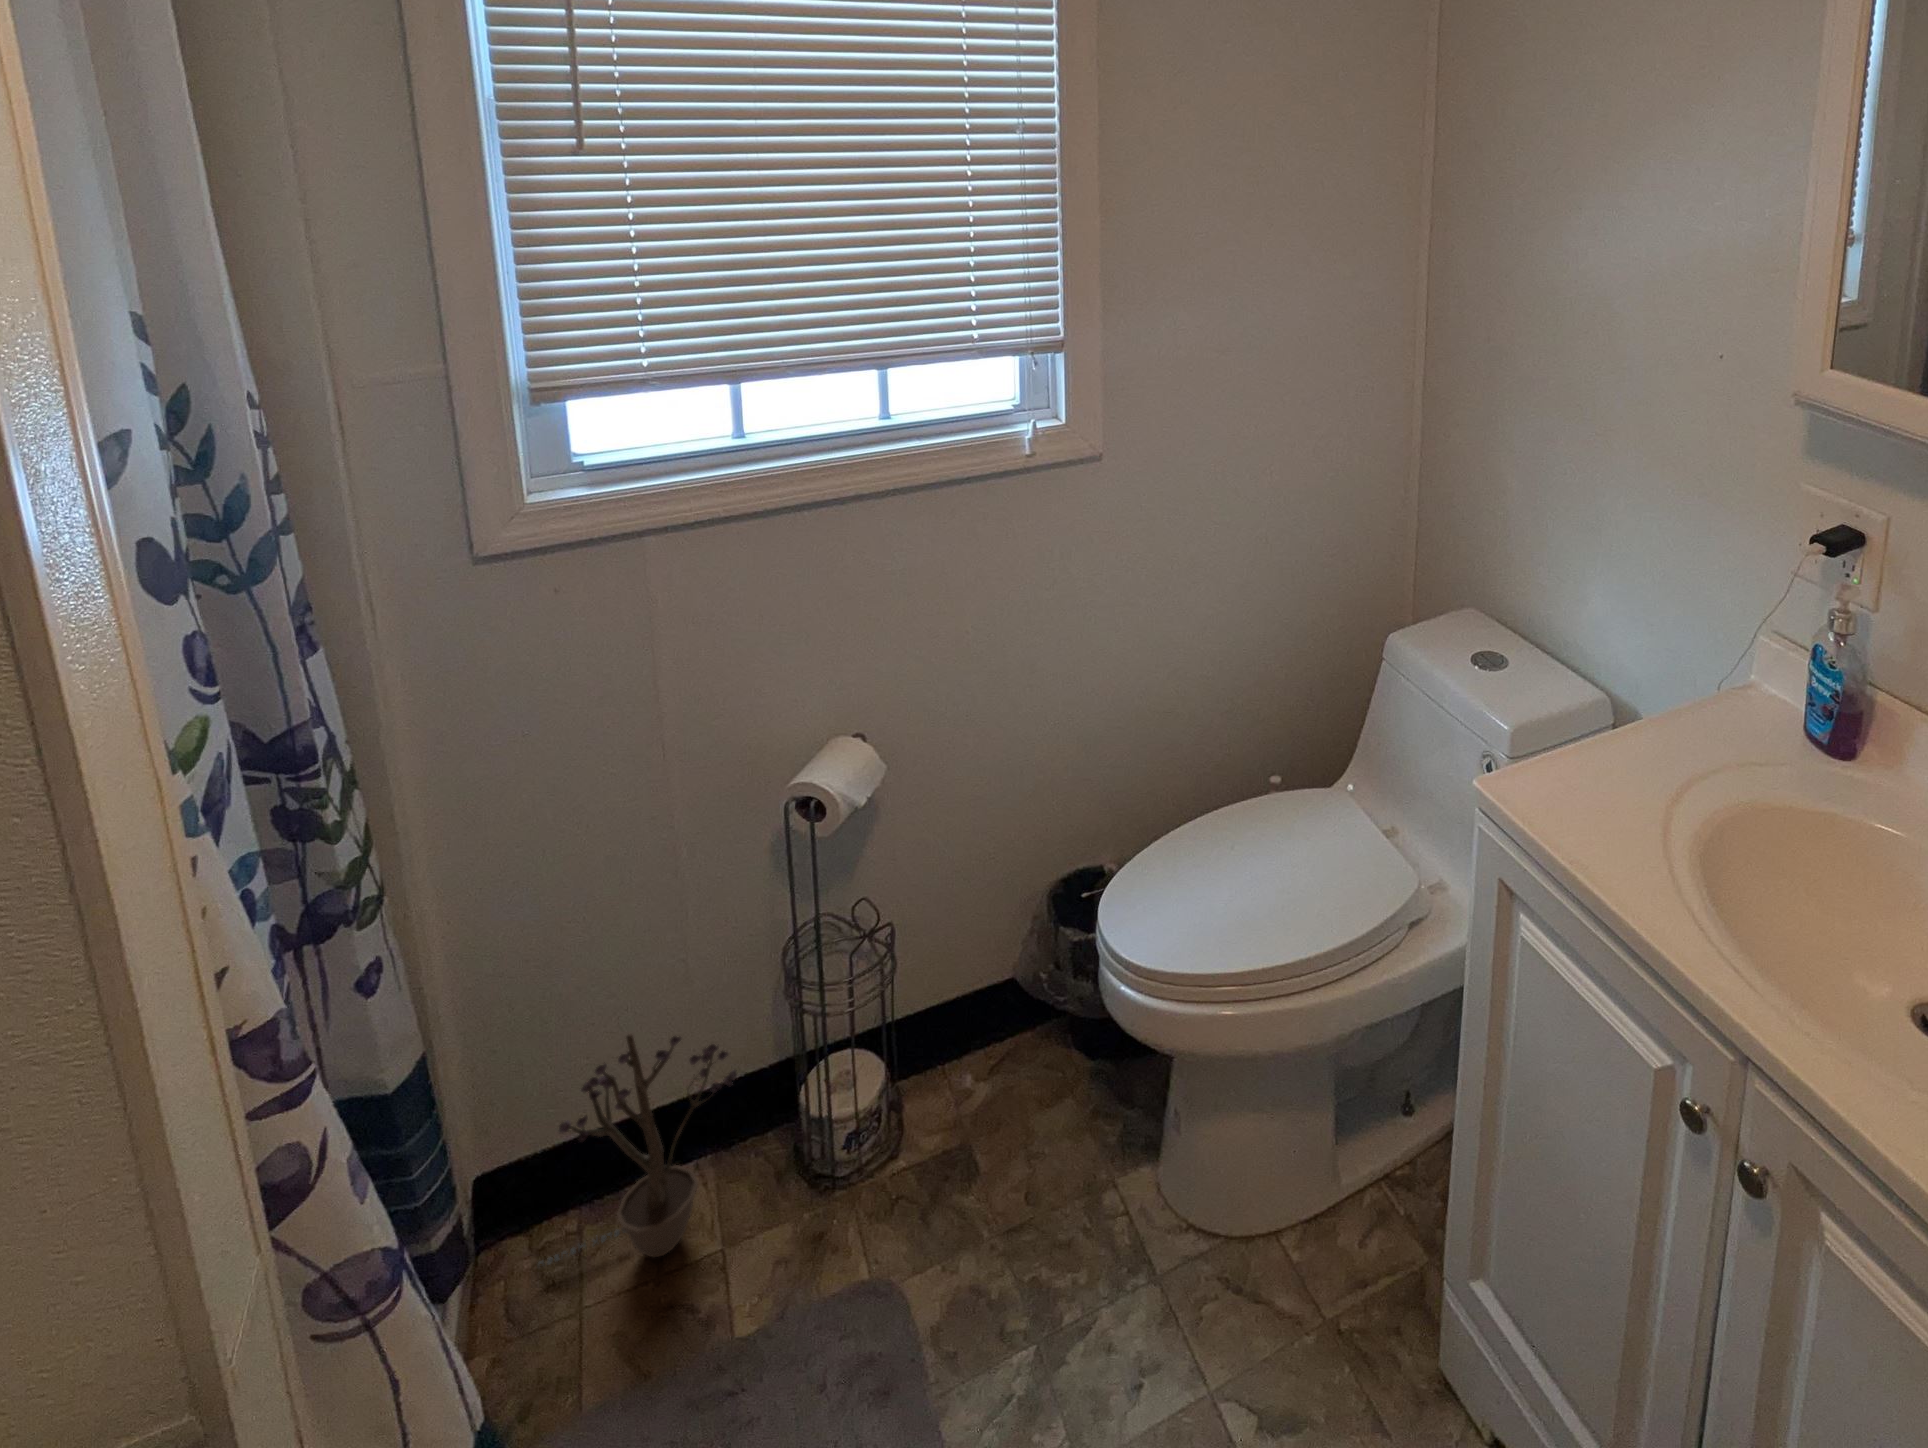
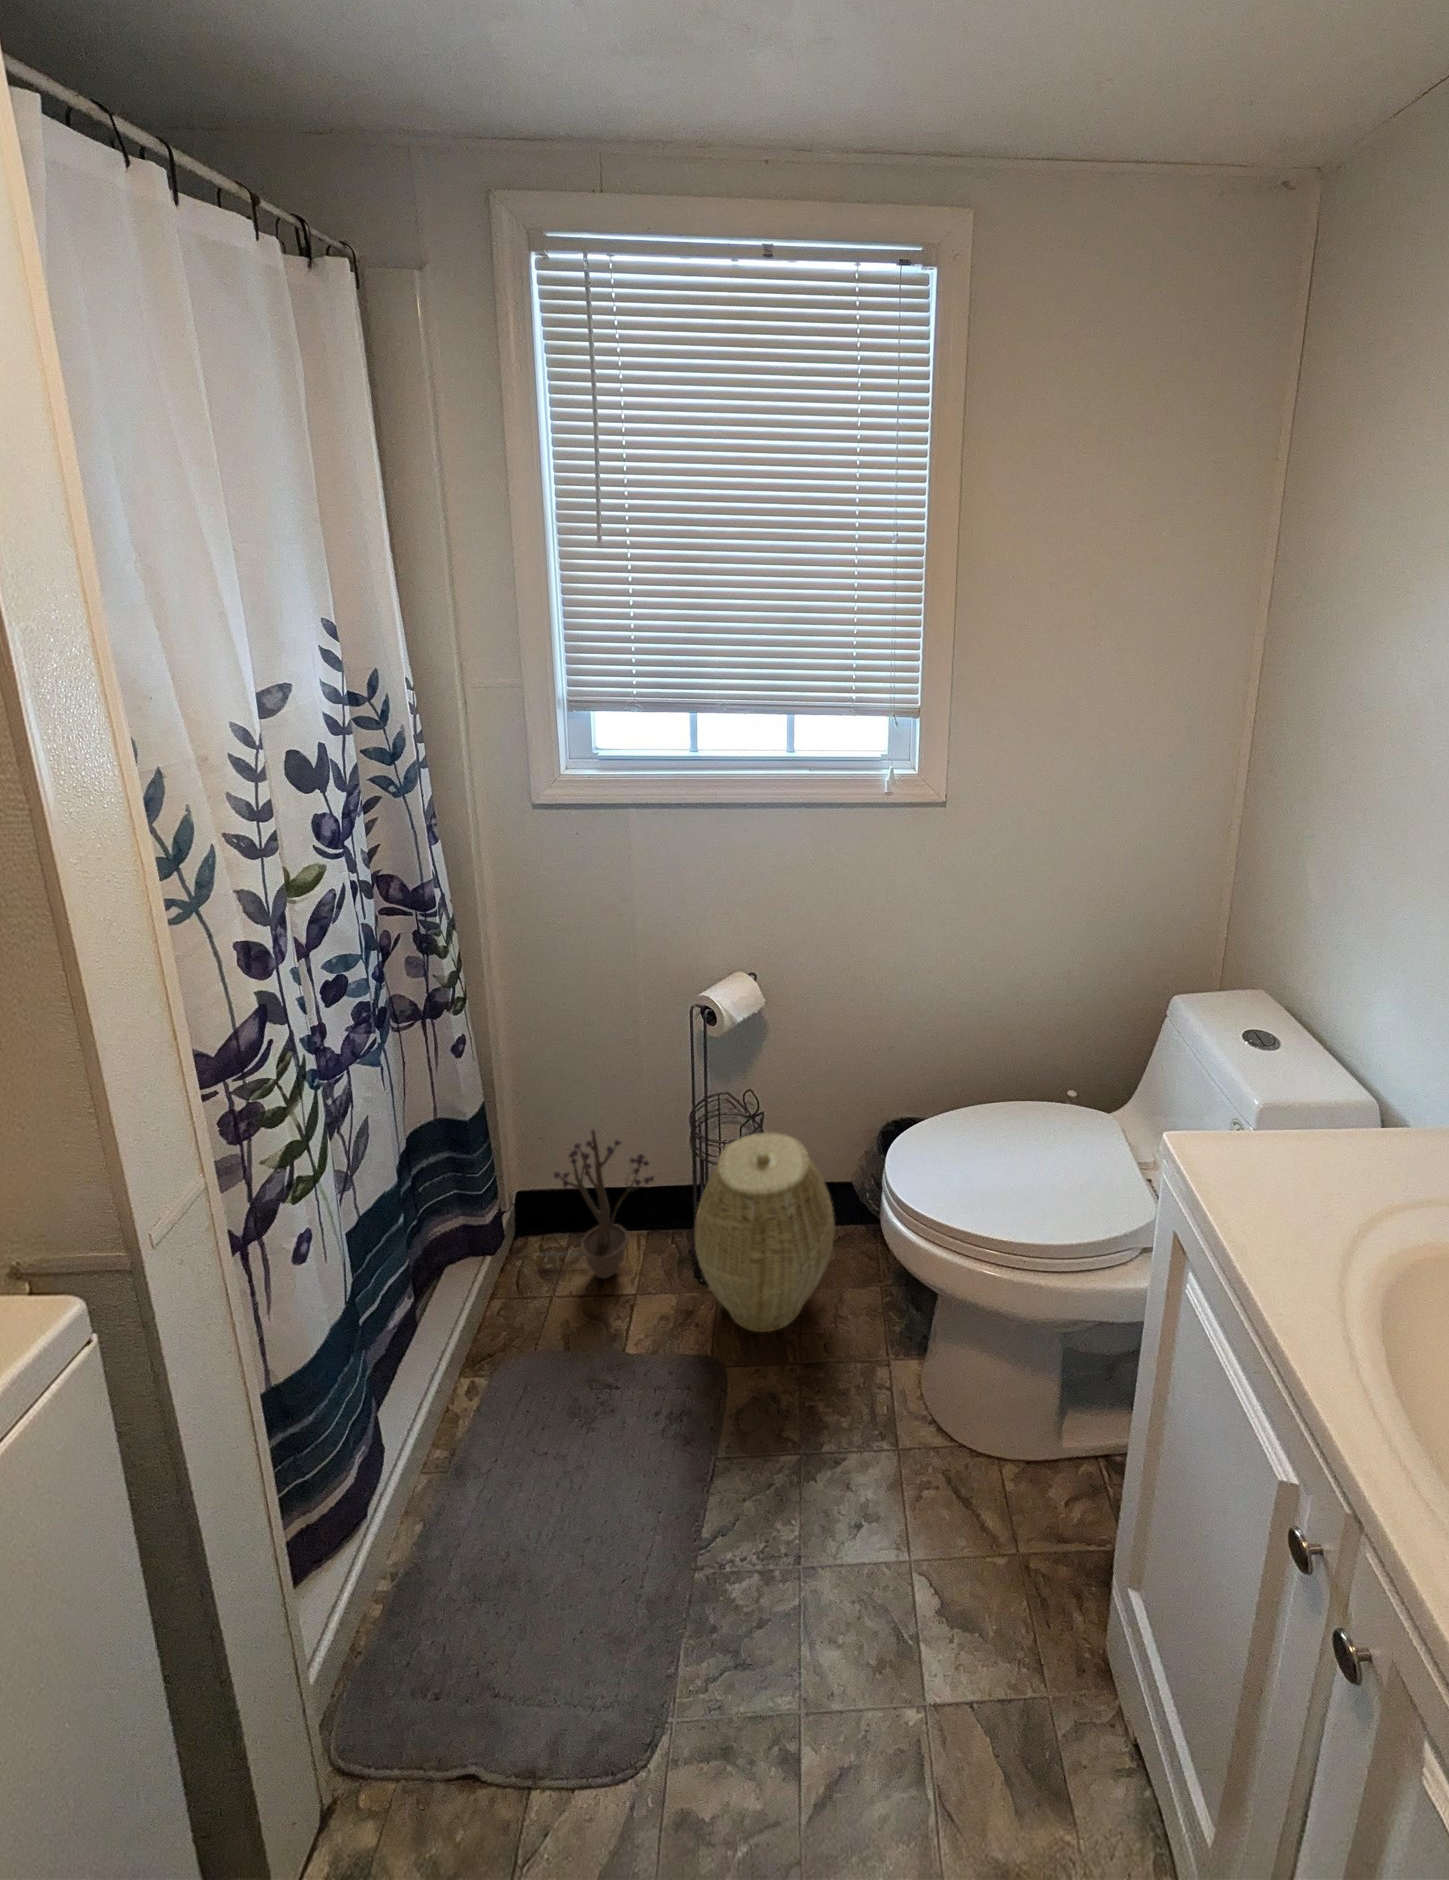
woven basket: none [817,942,1021,1231] -> present [695,1133,834,1332]

